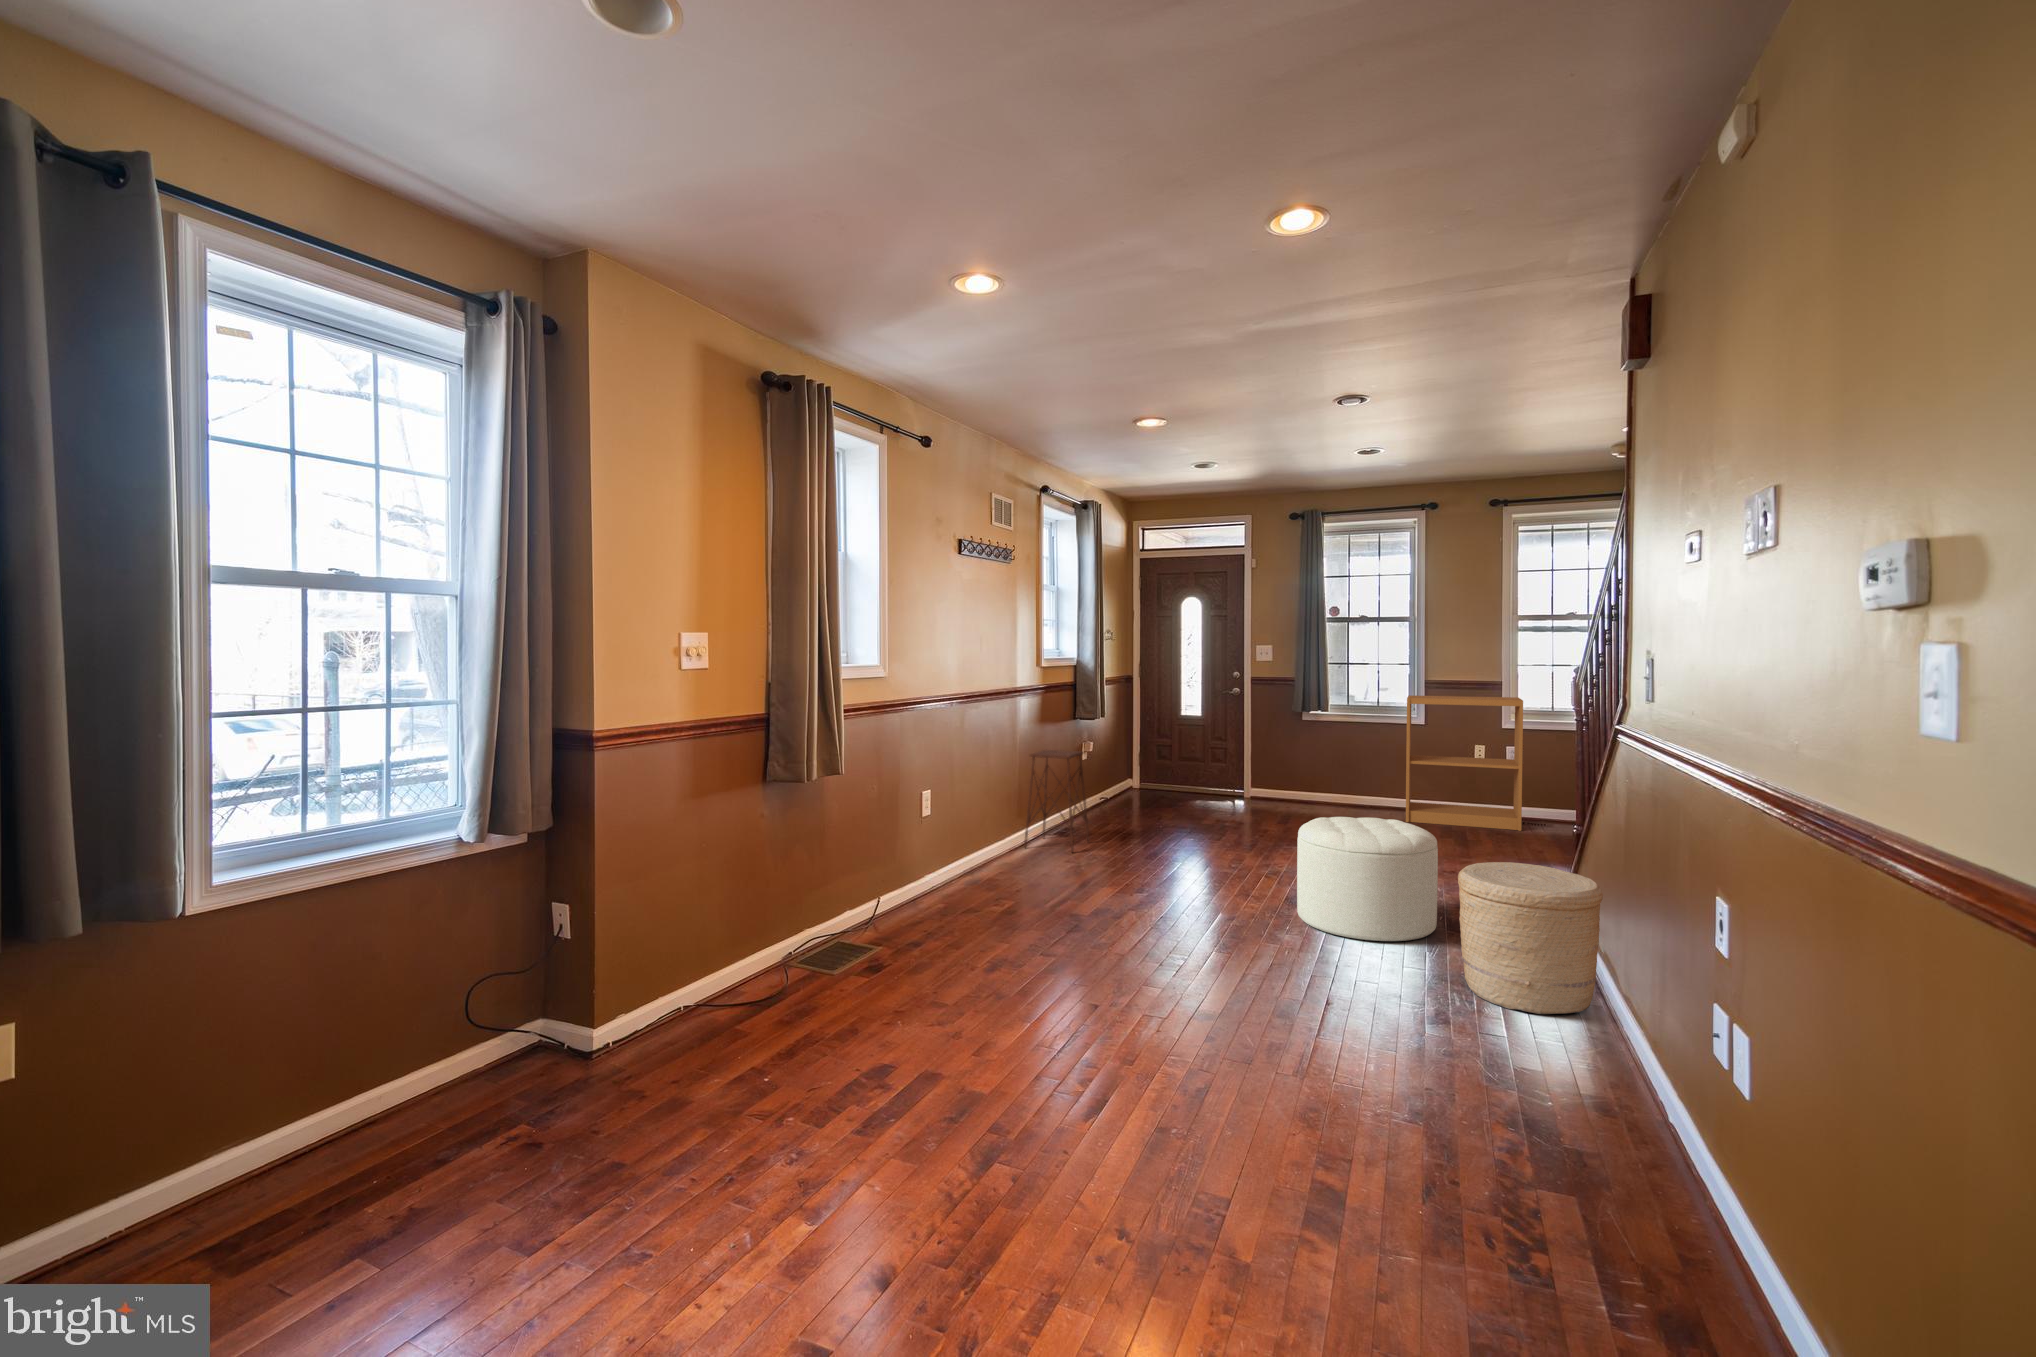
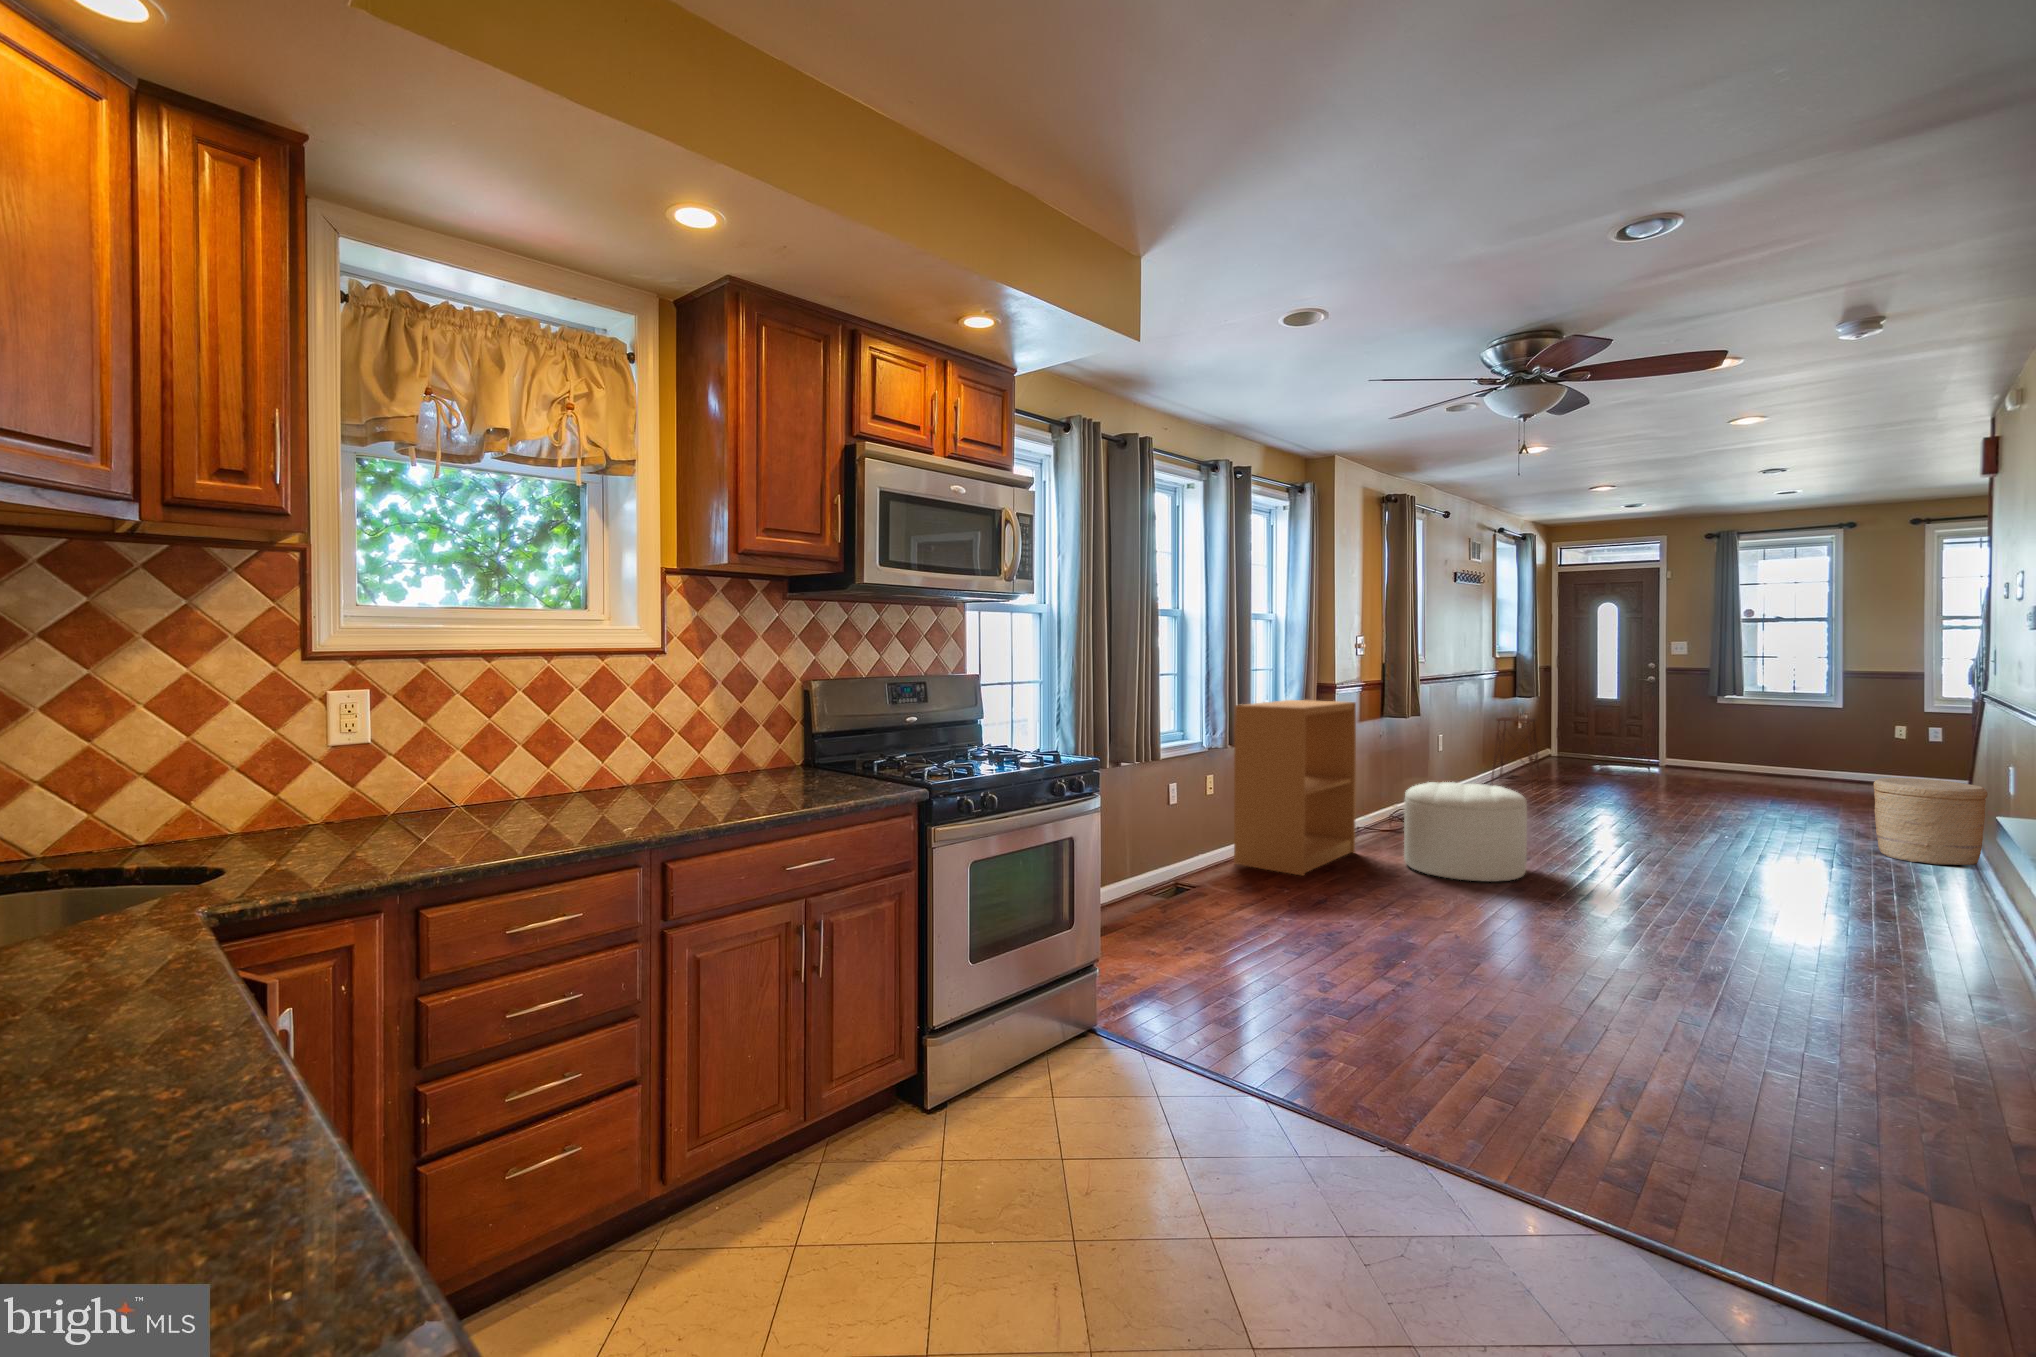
bookshelf: present [1406,695,1523,831] -> present [1234,700,1356,876]
ottoman: present [1297,817,1438,941] -> present [1404,782,1527,882]

